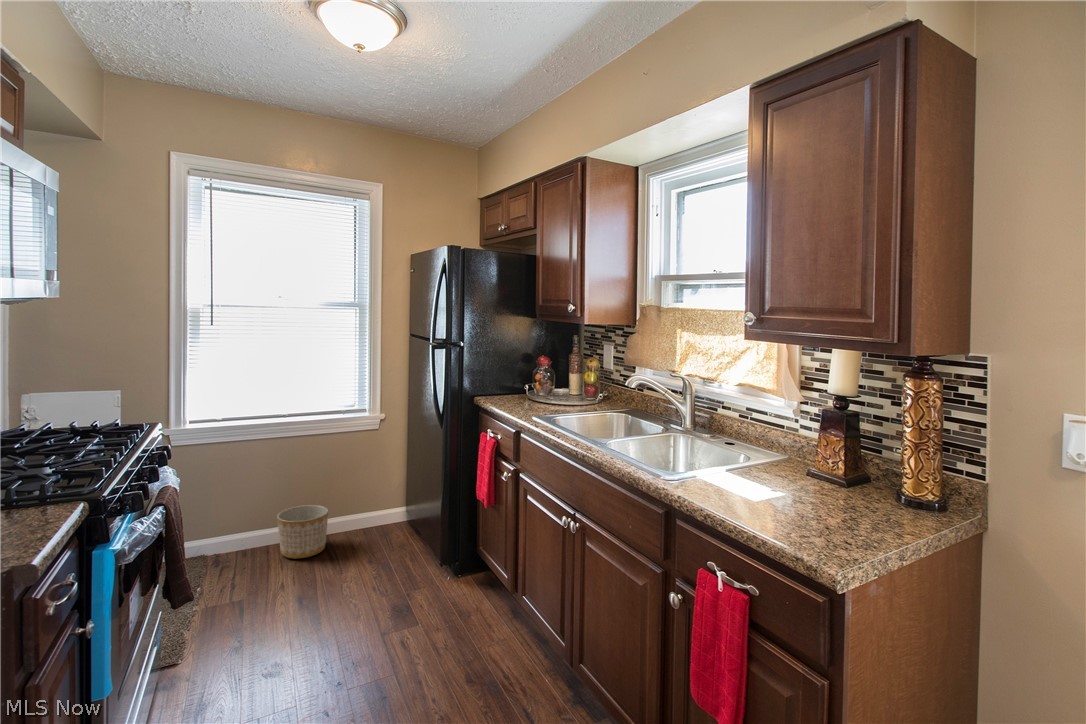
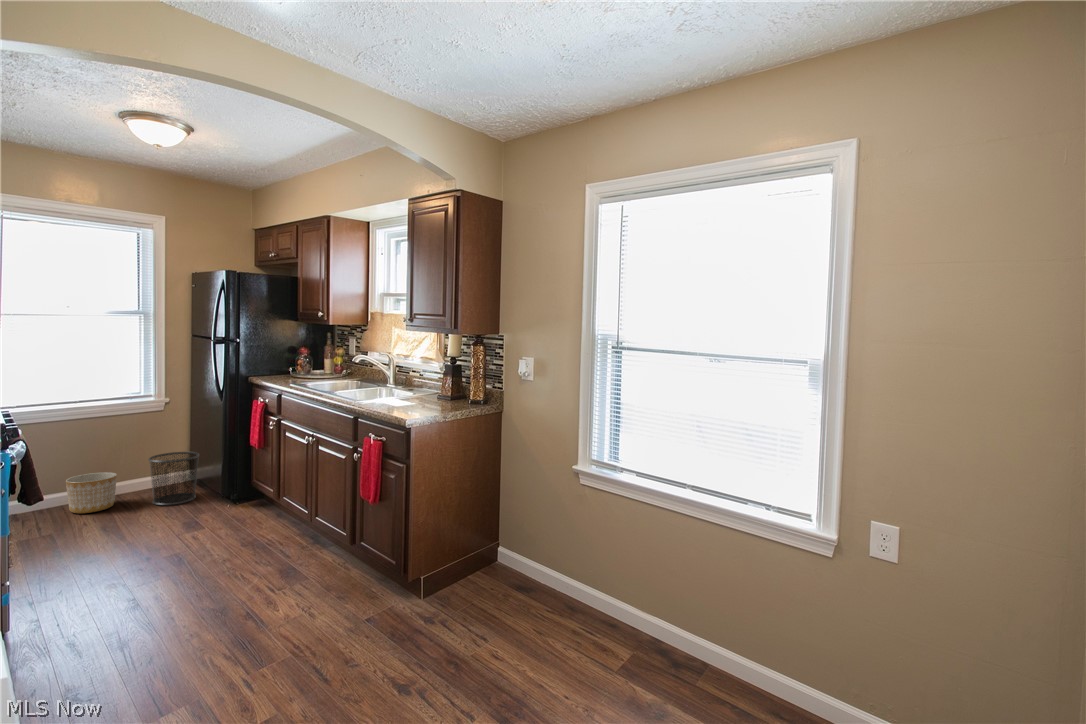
waste bin: none [360,486,415,558] -> present [148,452,199,505]

